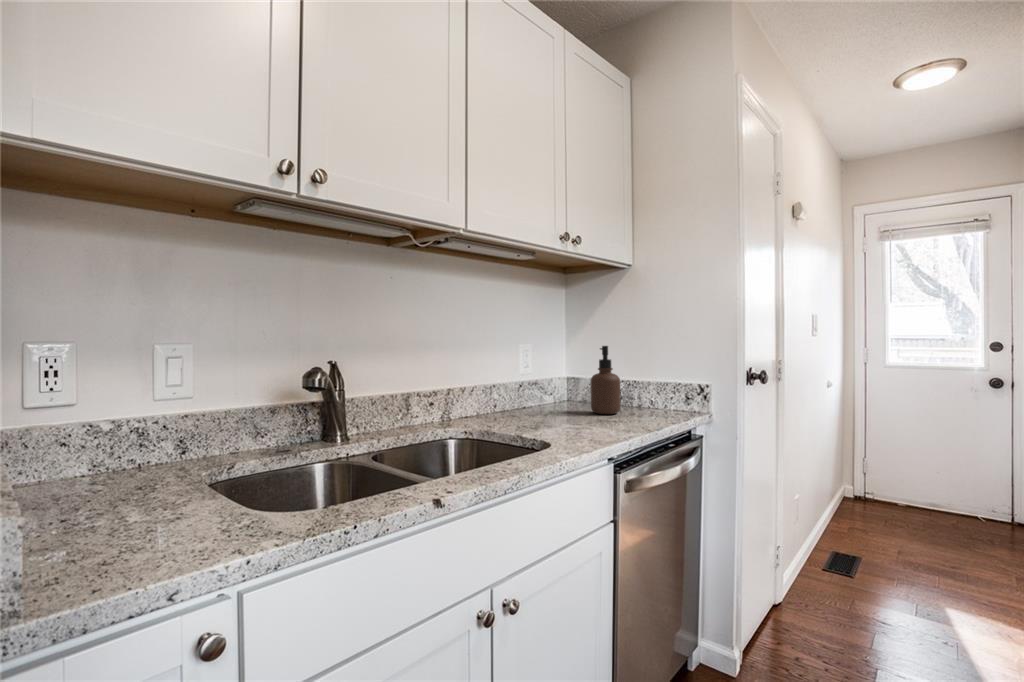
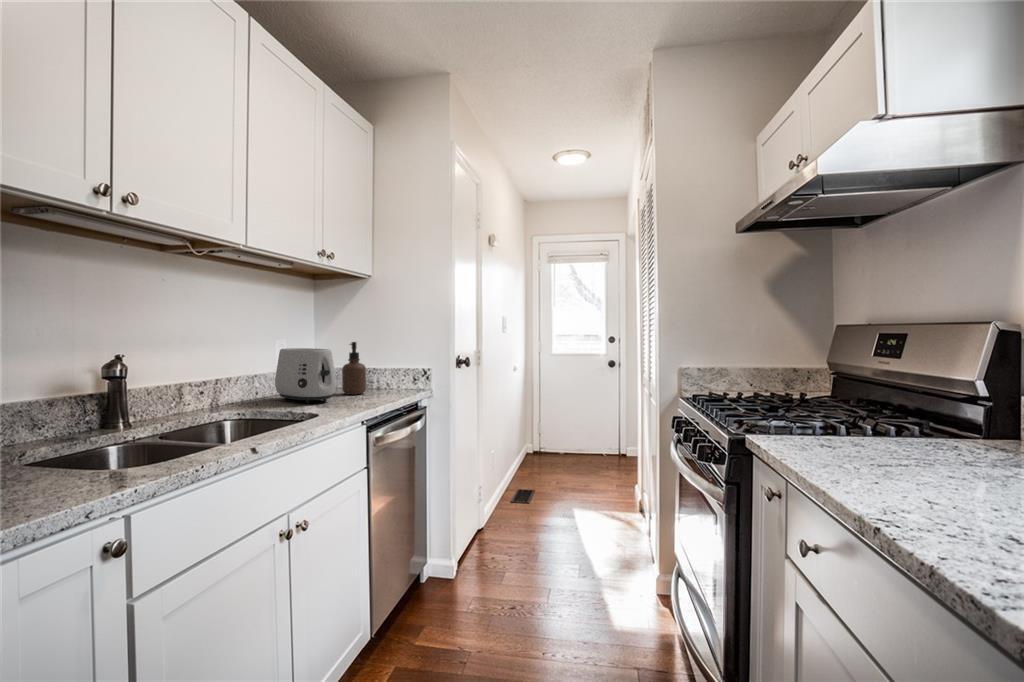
toaster: none [511,354,579,424] -> present [275,348,336,403]

